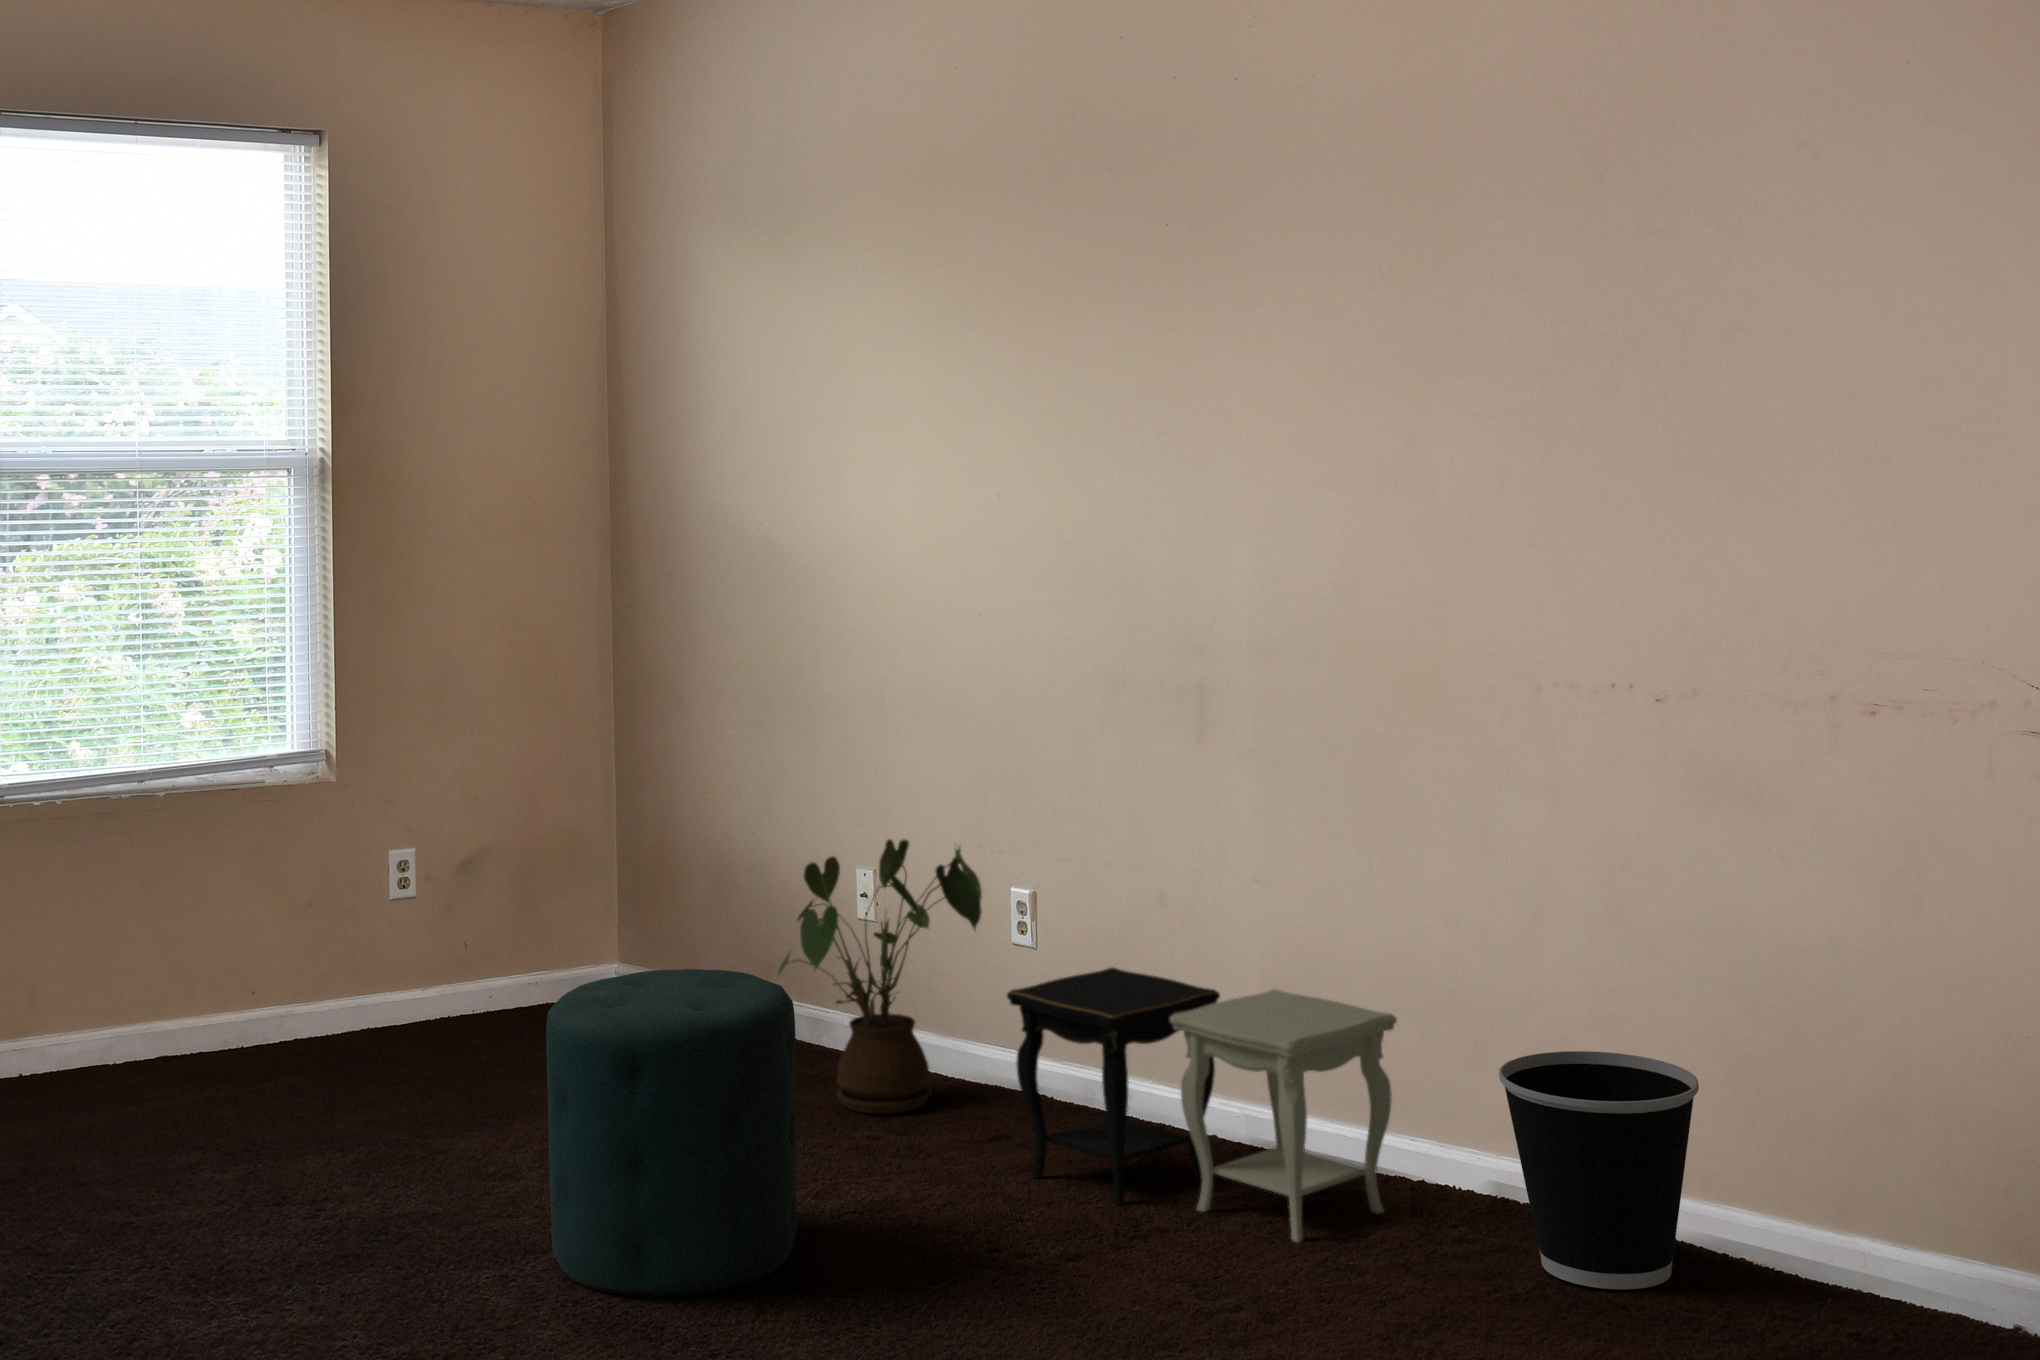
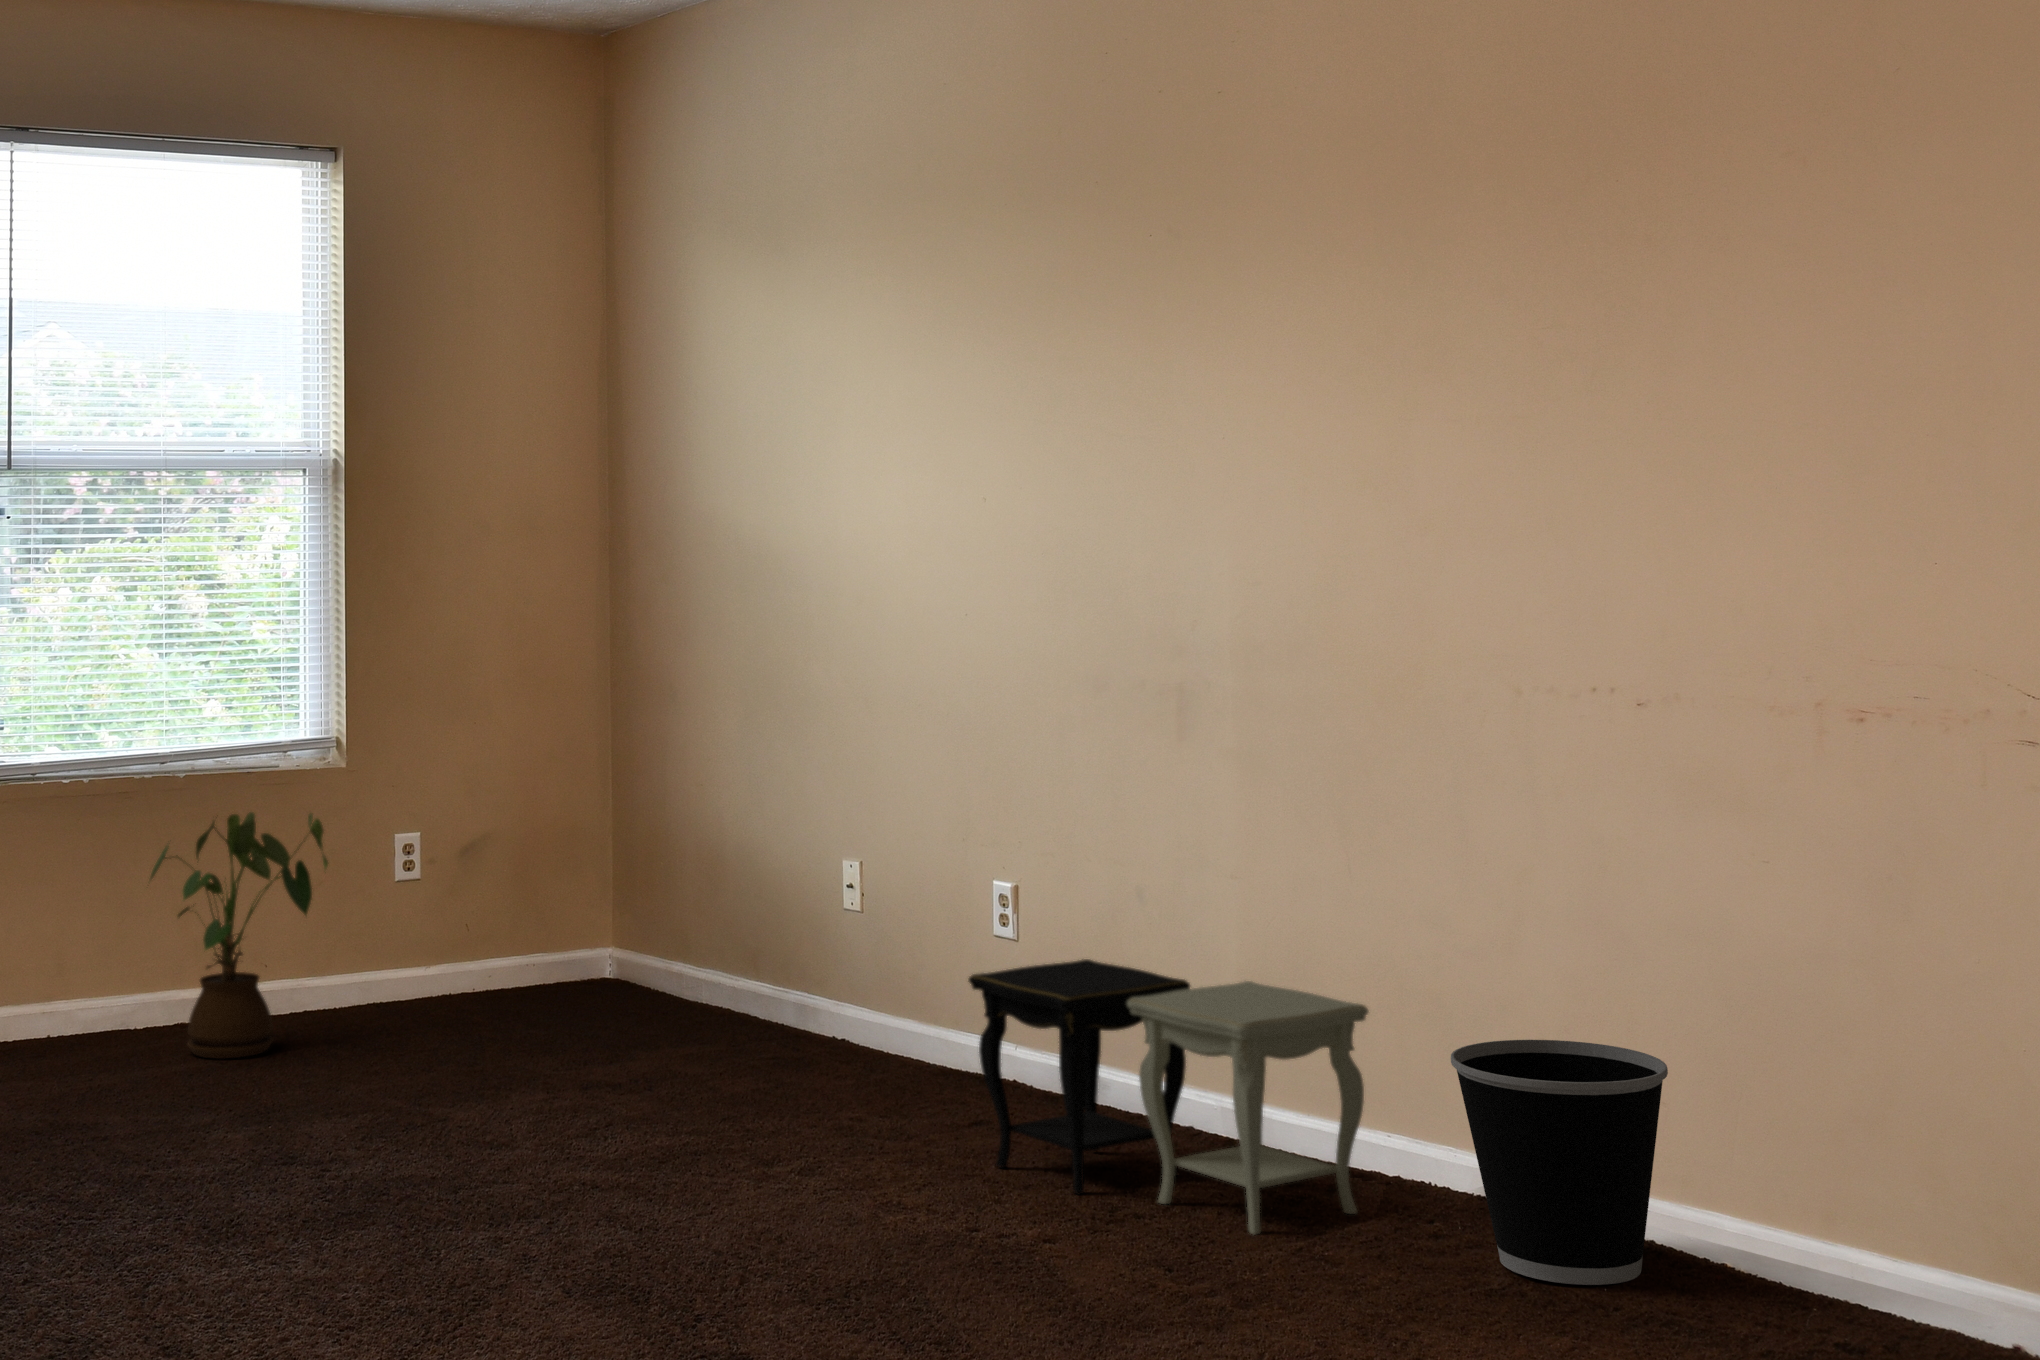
house plant: present [778,839,982,1114] -> present [150,812,328,1059]
ottoman: present [546,969,797,1297] -> none [489,936,736,1247]

